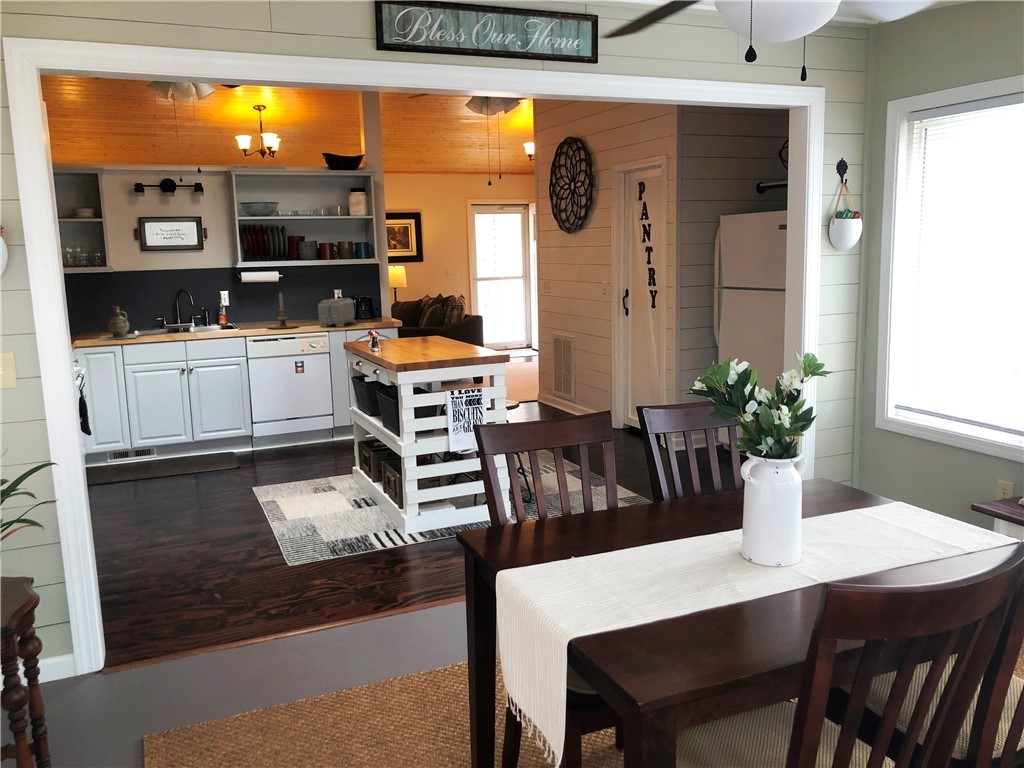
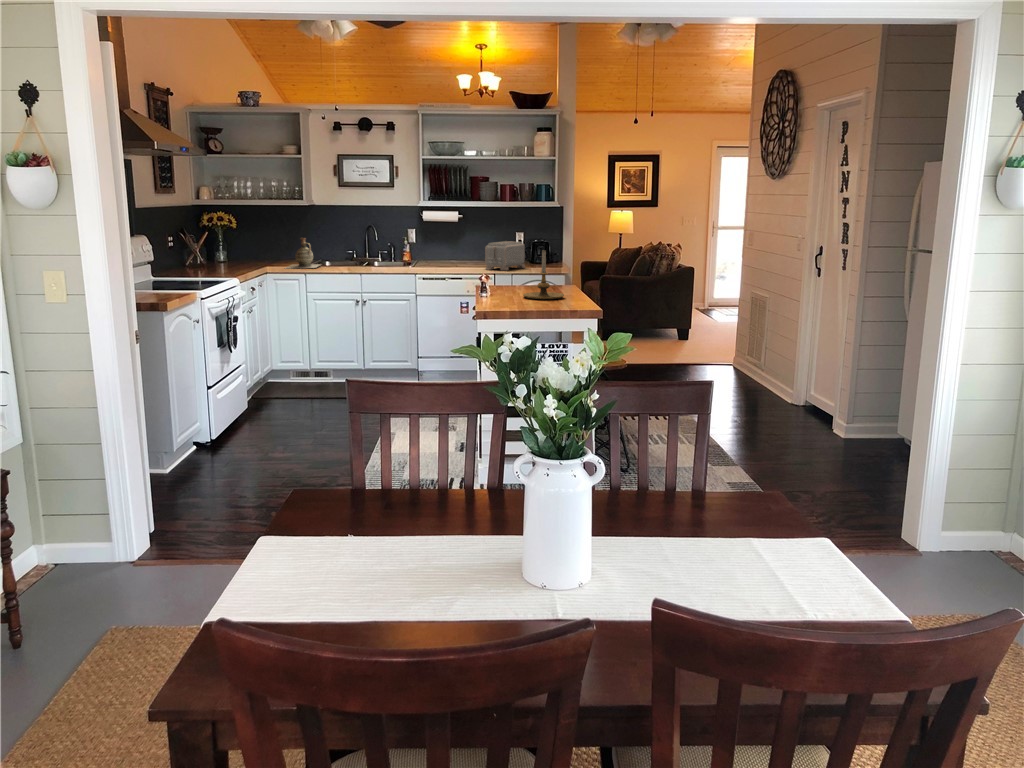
candle holder: present [267,293,299,329] -> present [523,250,564,299]

